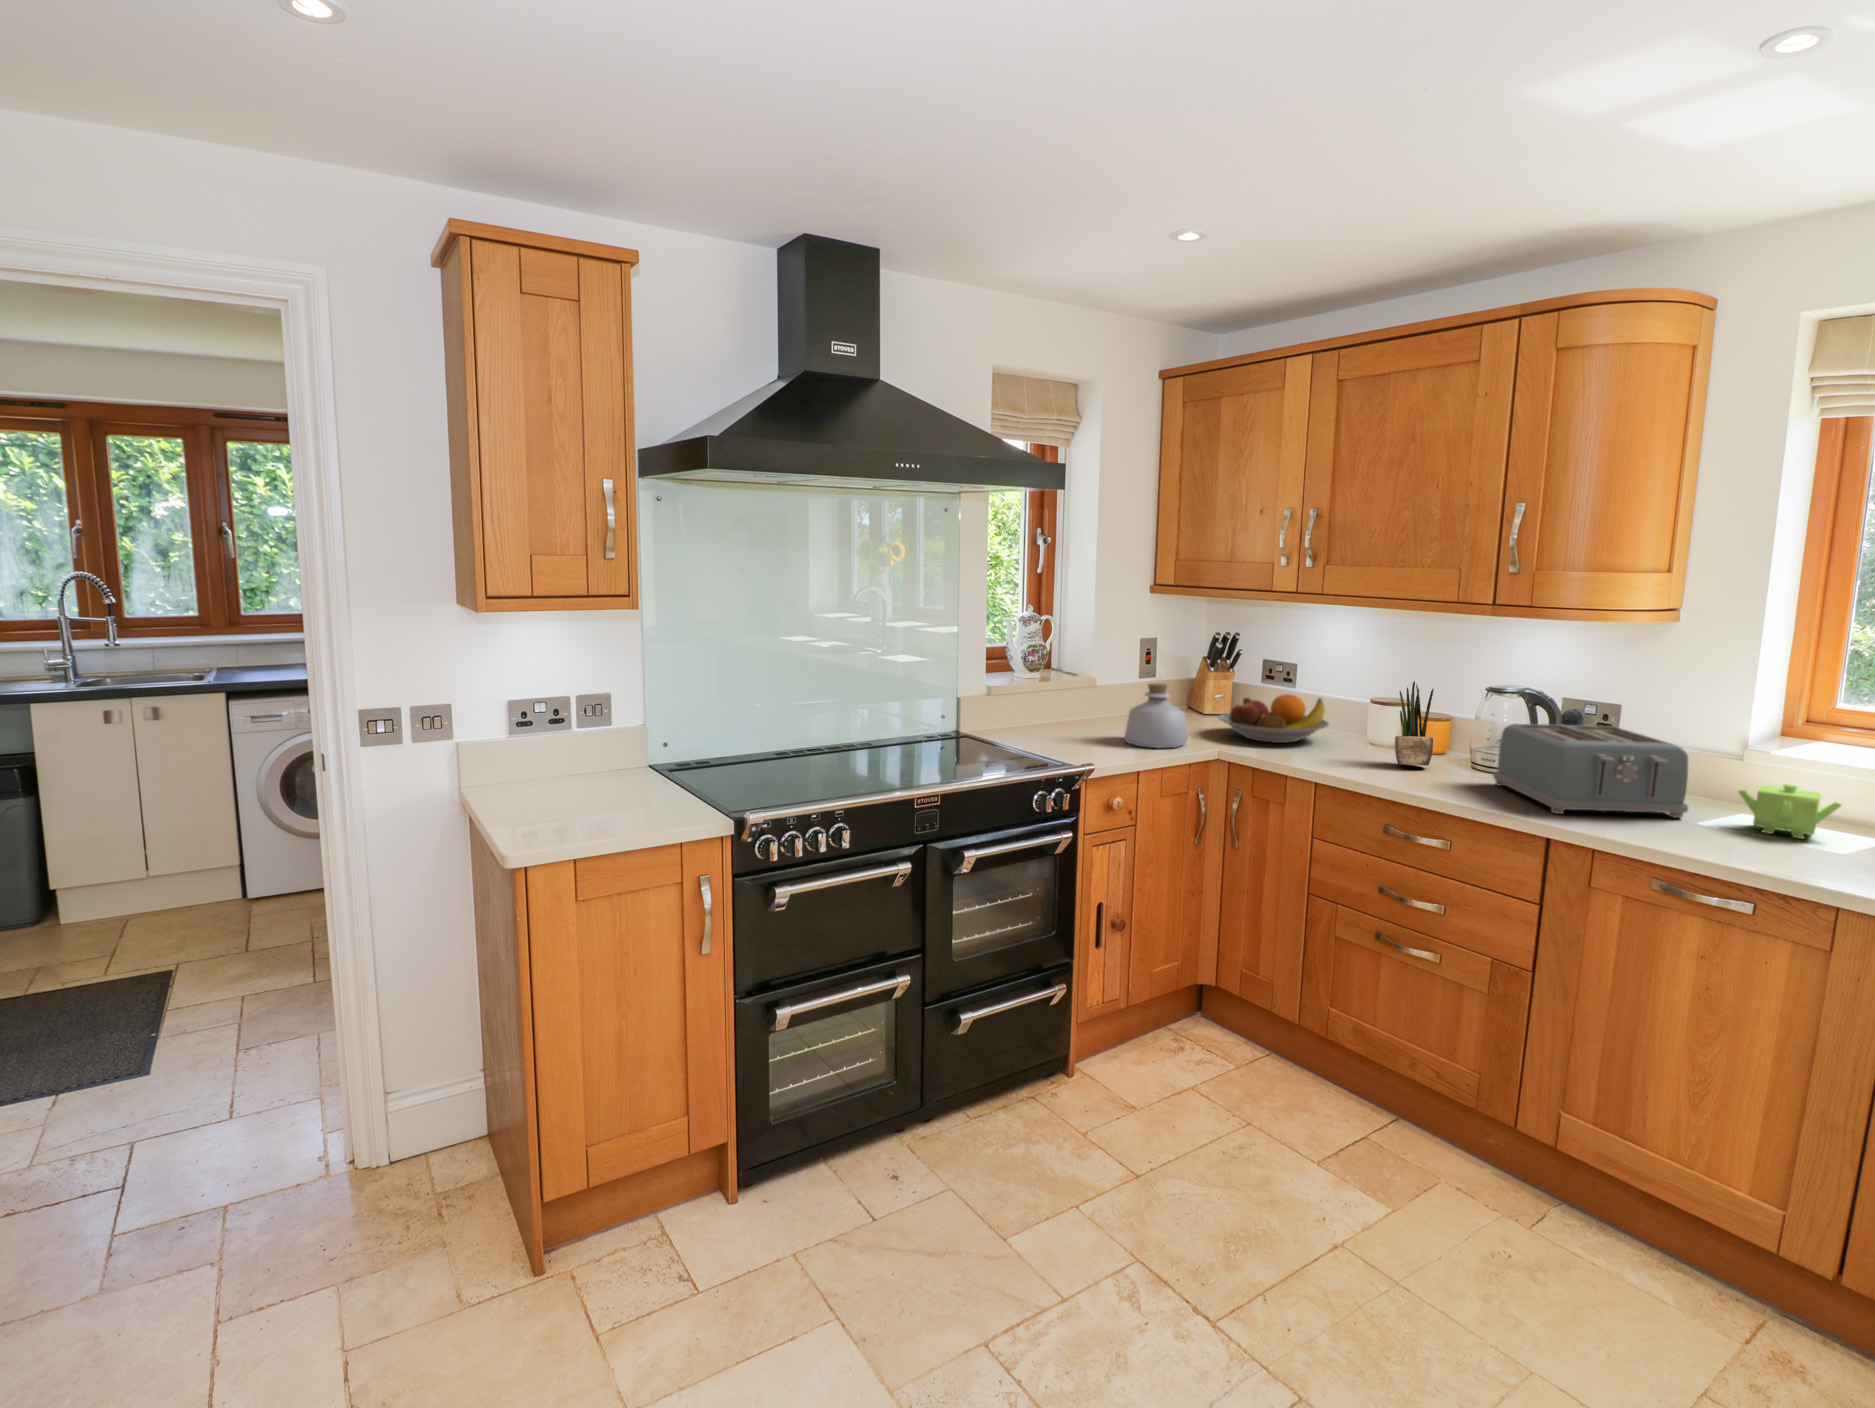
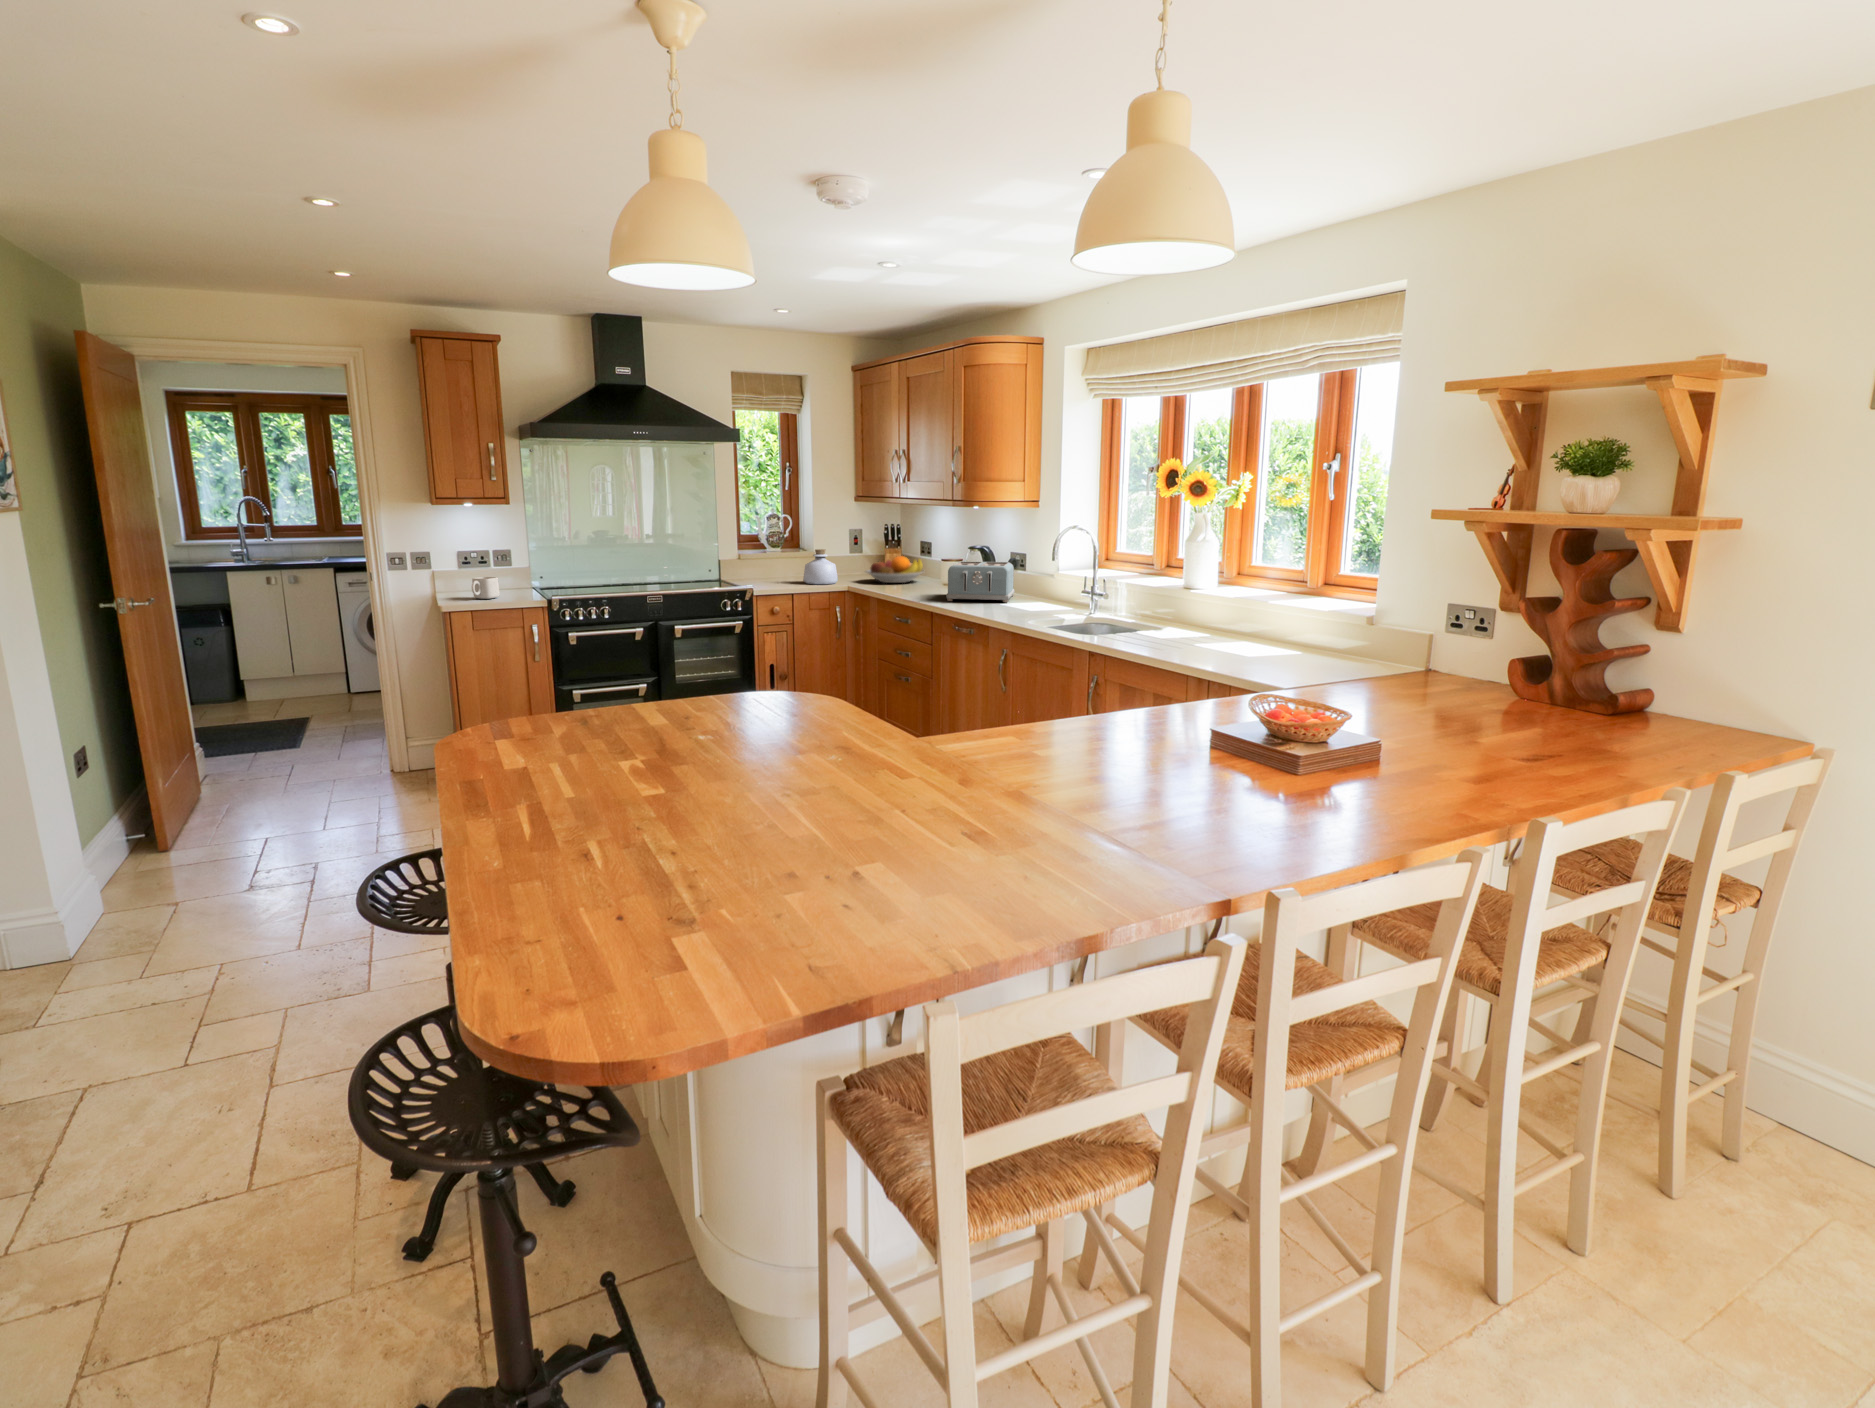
potted plant: present [1395,681,1434,765] -> none [927,543,946,589]
mug: none [564,766,618,818] -> present [472,577,500,599]
teapot: present [1738,784,1841,839] -> none [1024,582,1054,607]

